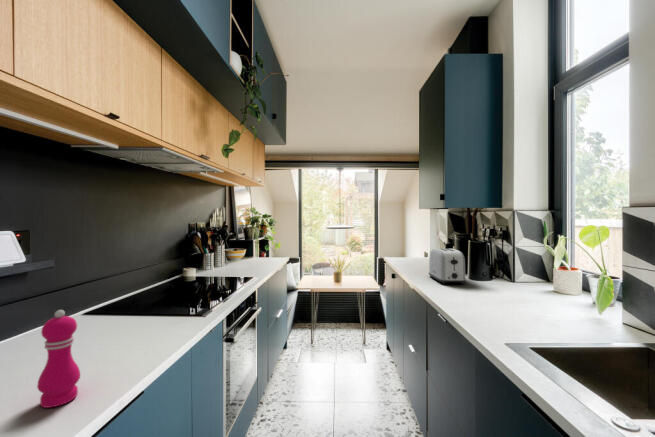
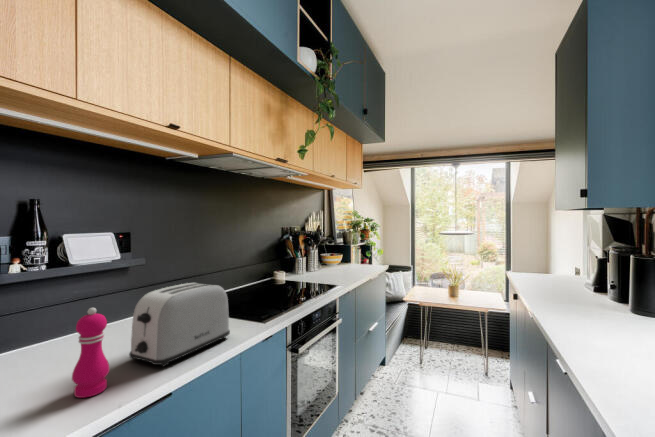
toaster: present [429,249,466,284] -> present [129,283,230,366]

